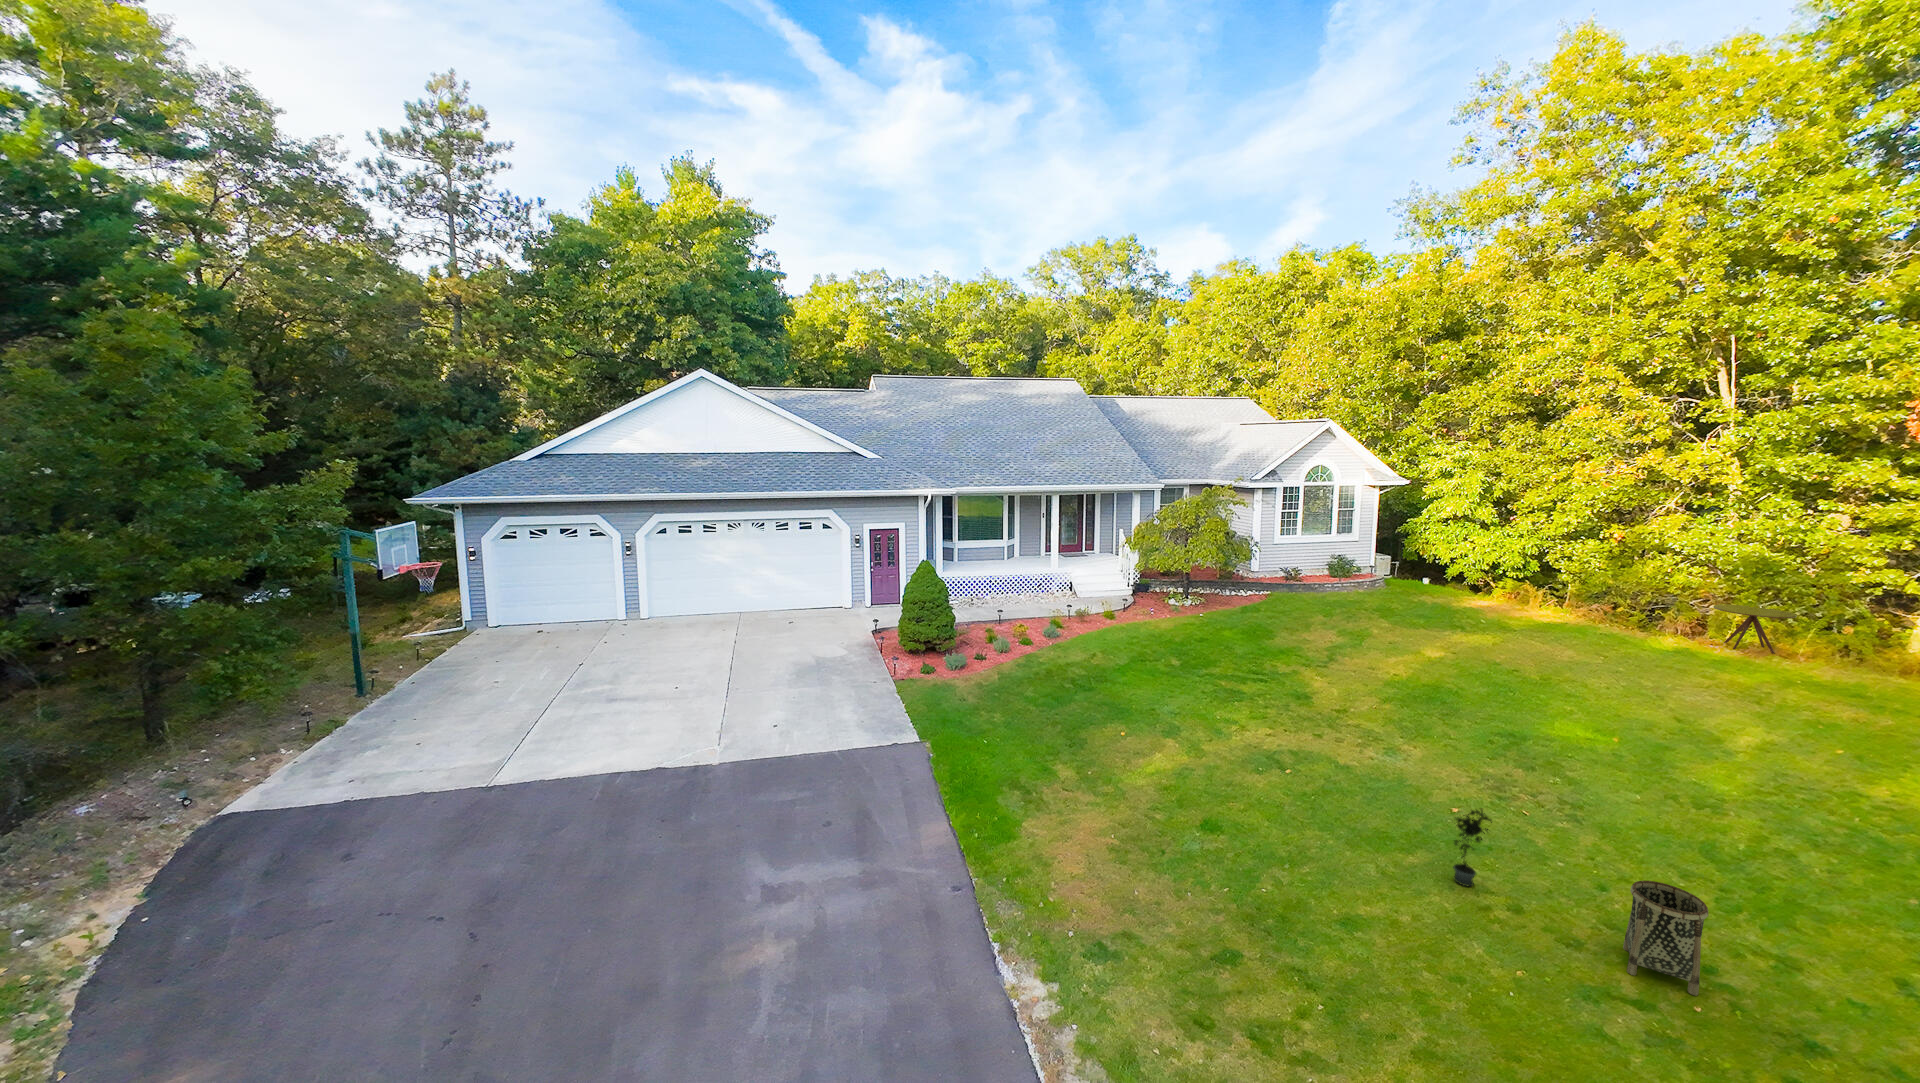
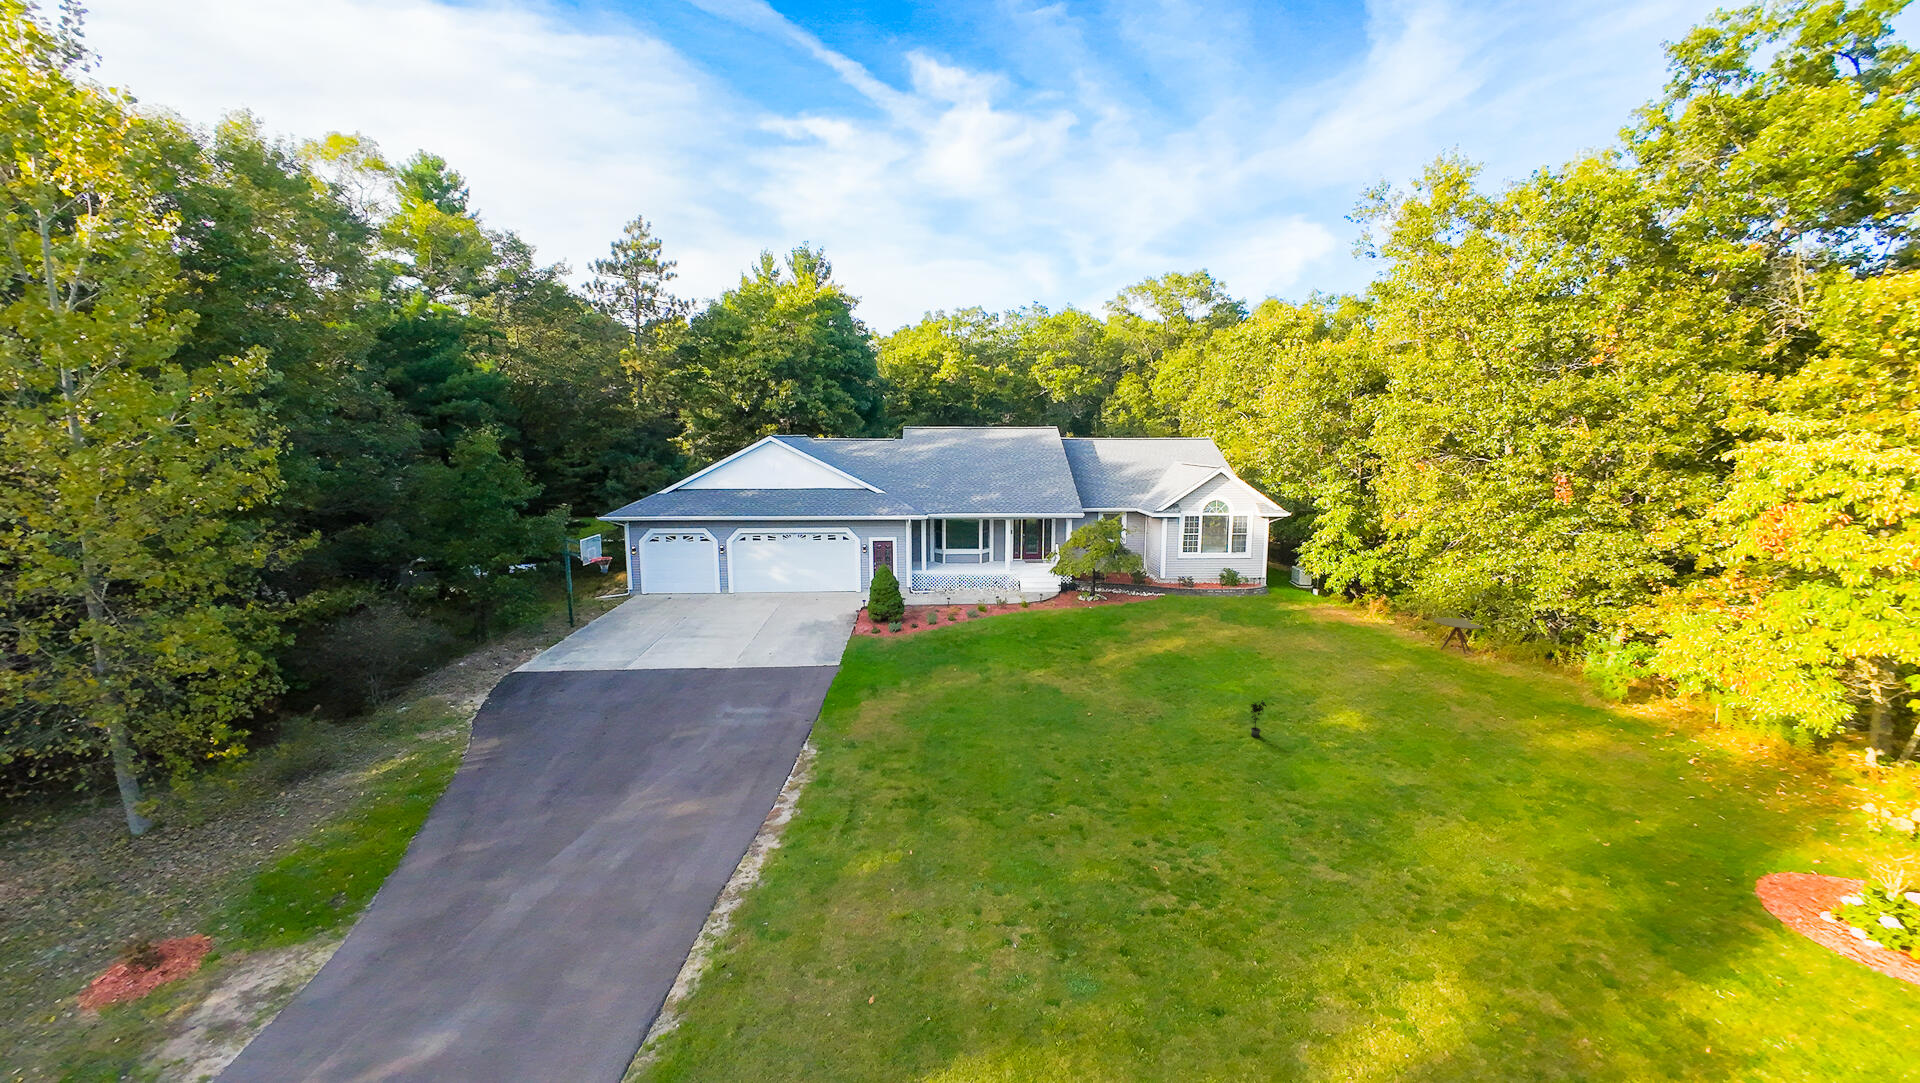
potted plant: present [1453,808,1492,886] -> present [1251,700,1267,737]
basket: present [1623,881,1708,995] -> none [1054,729,1085,774]

